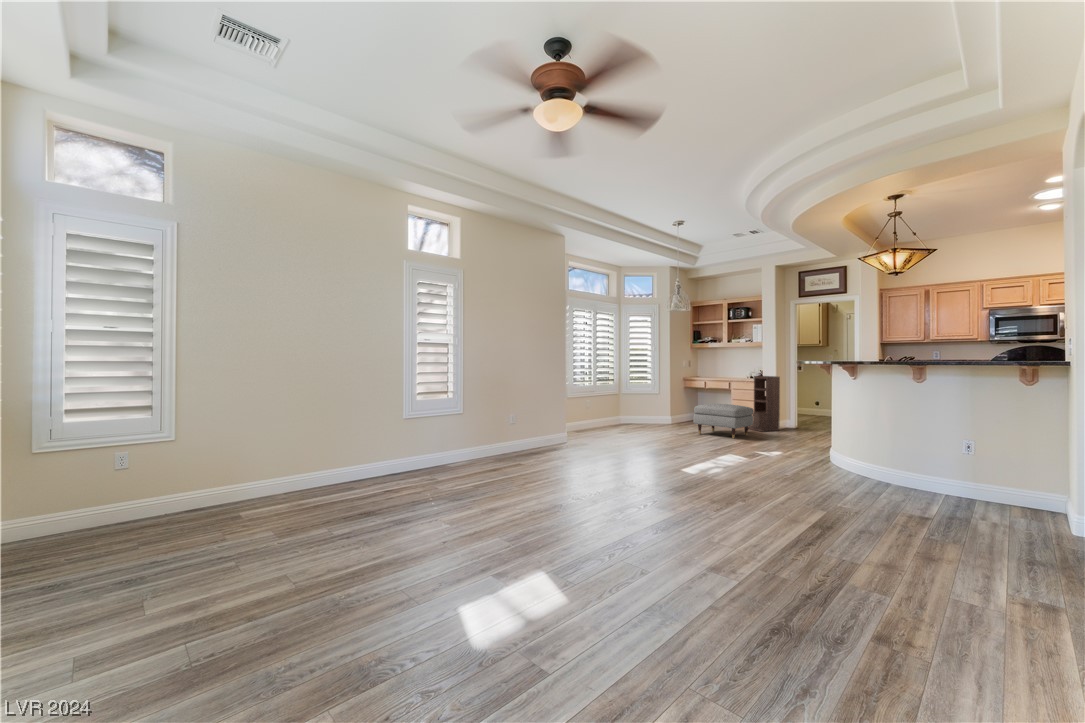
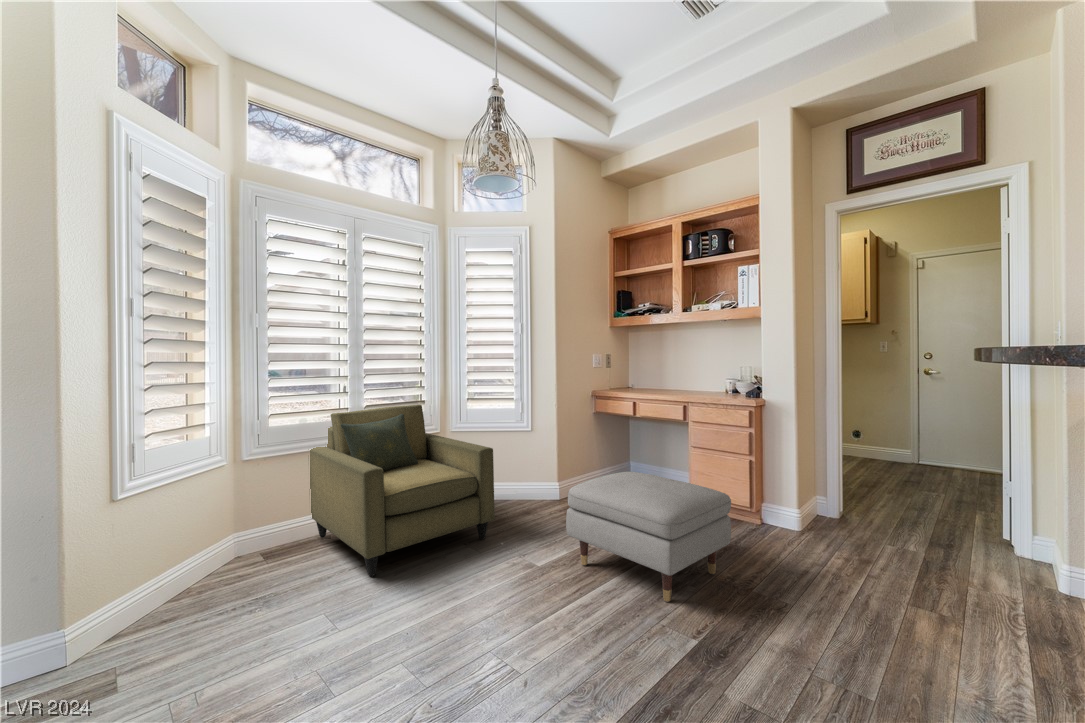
bookshelf: present [748,376,780,431] -> none [721,390,805,542]
armchair: none [584,379,659,435] -> present [310,405,495,577]

